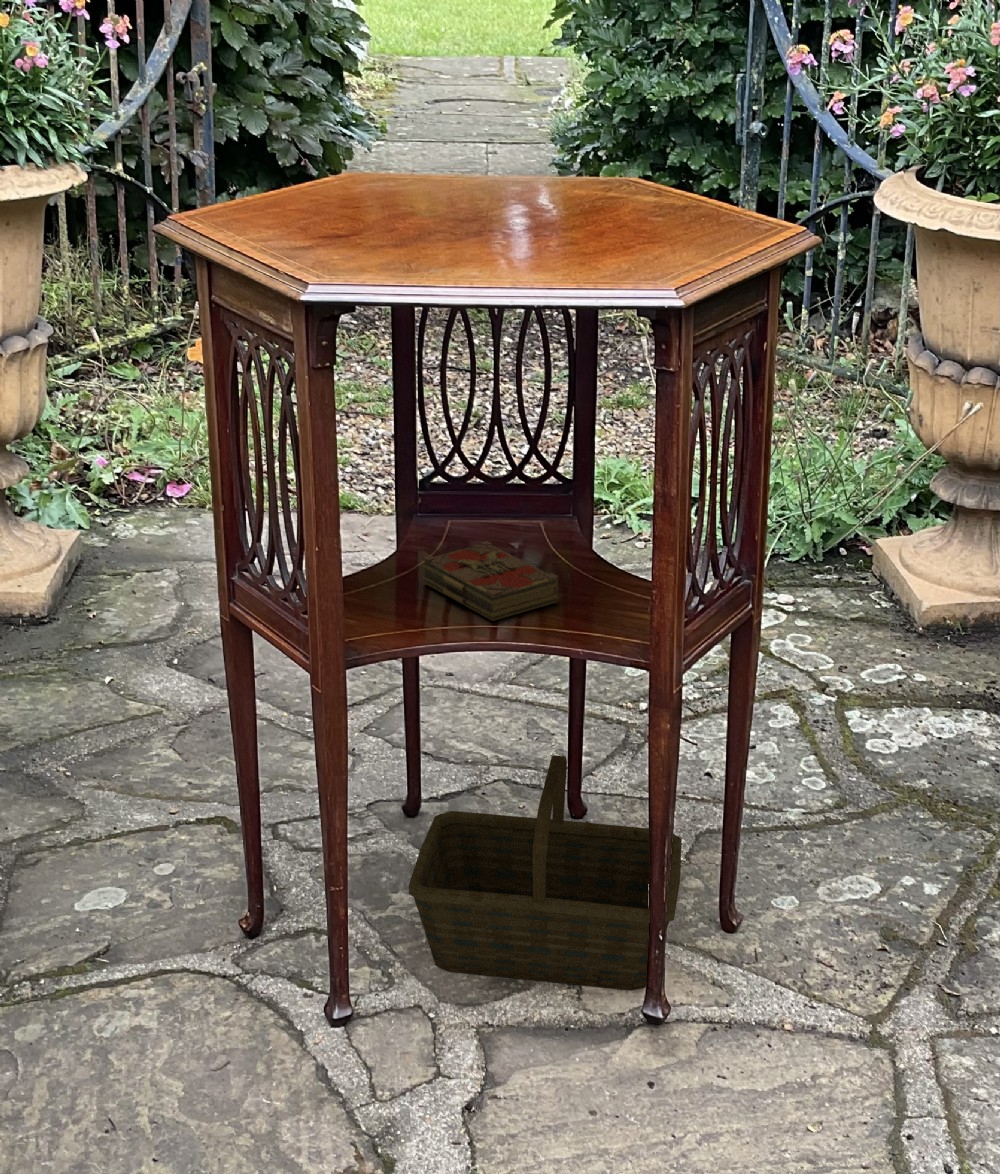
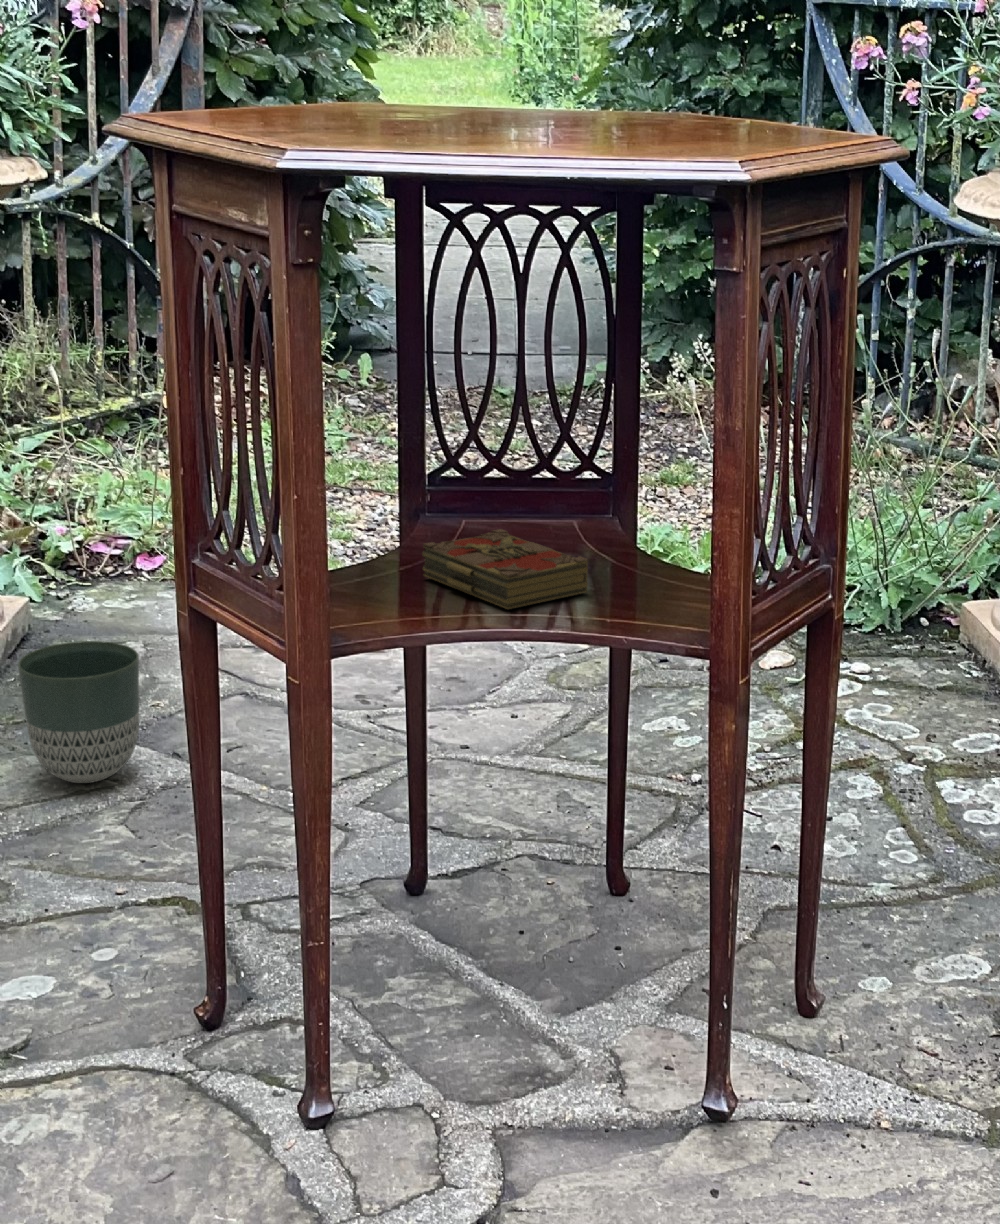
planter: none [78,587,179,708] -> present [18,641,139,783]
basket: present [408,755,682,990] -> none [405,792,746,1084]

